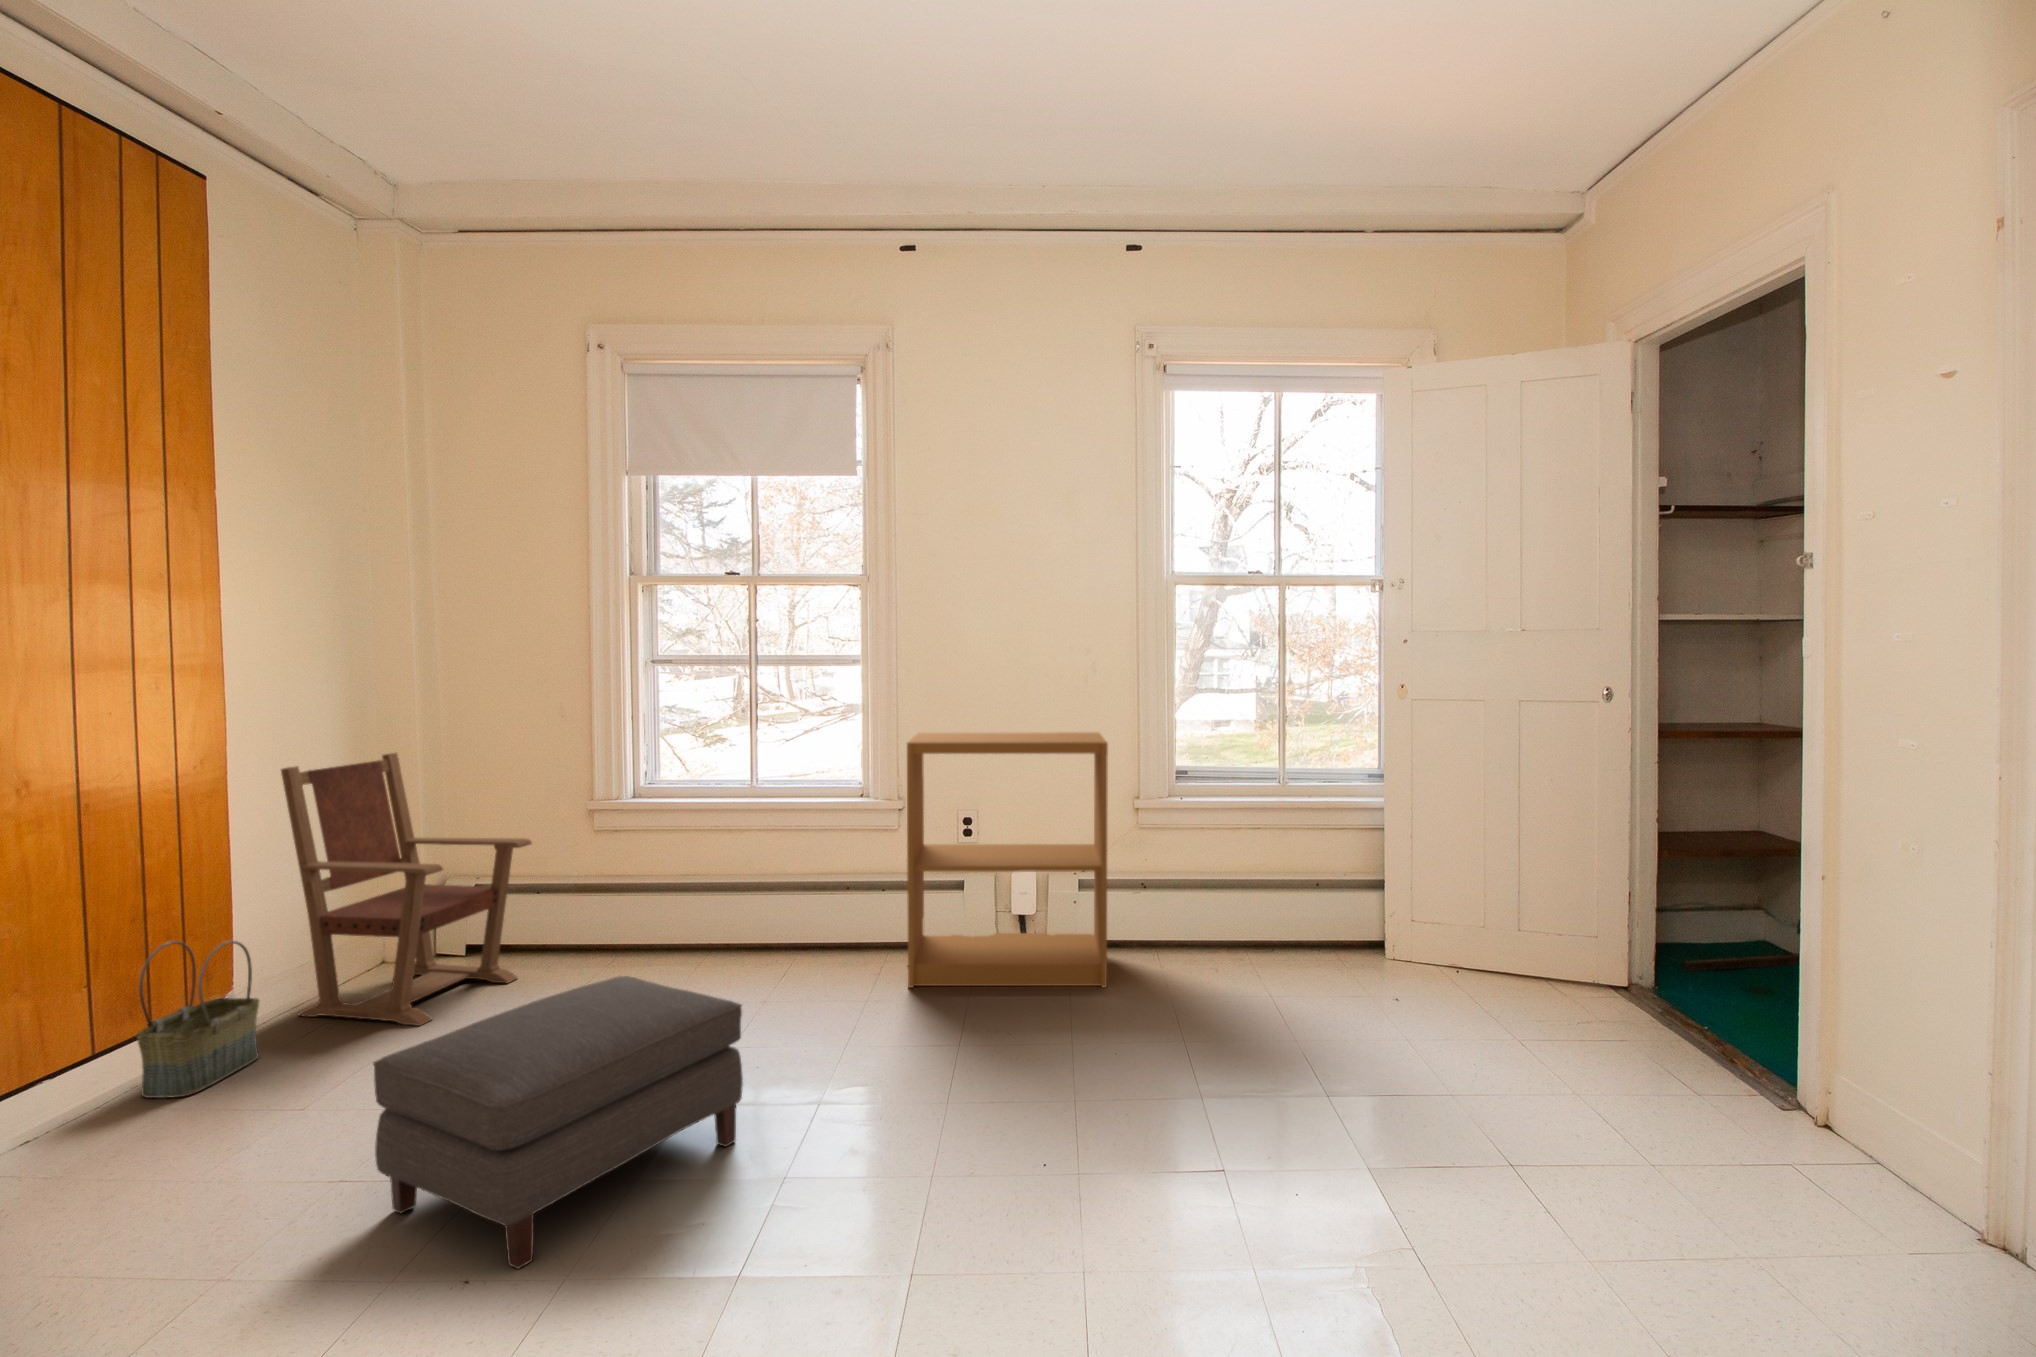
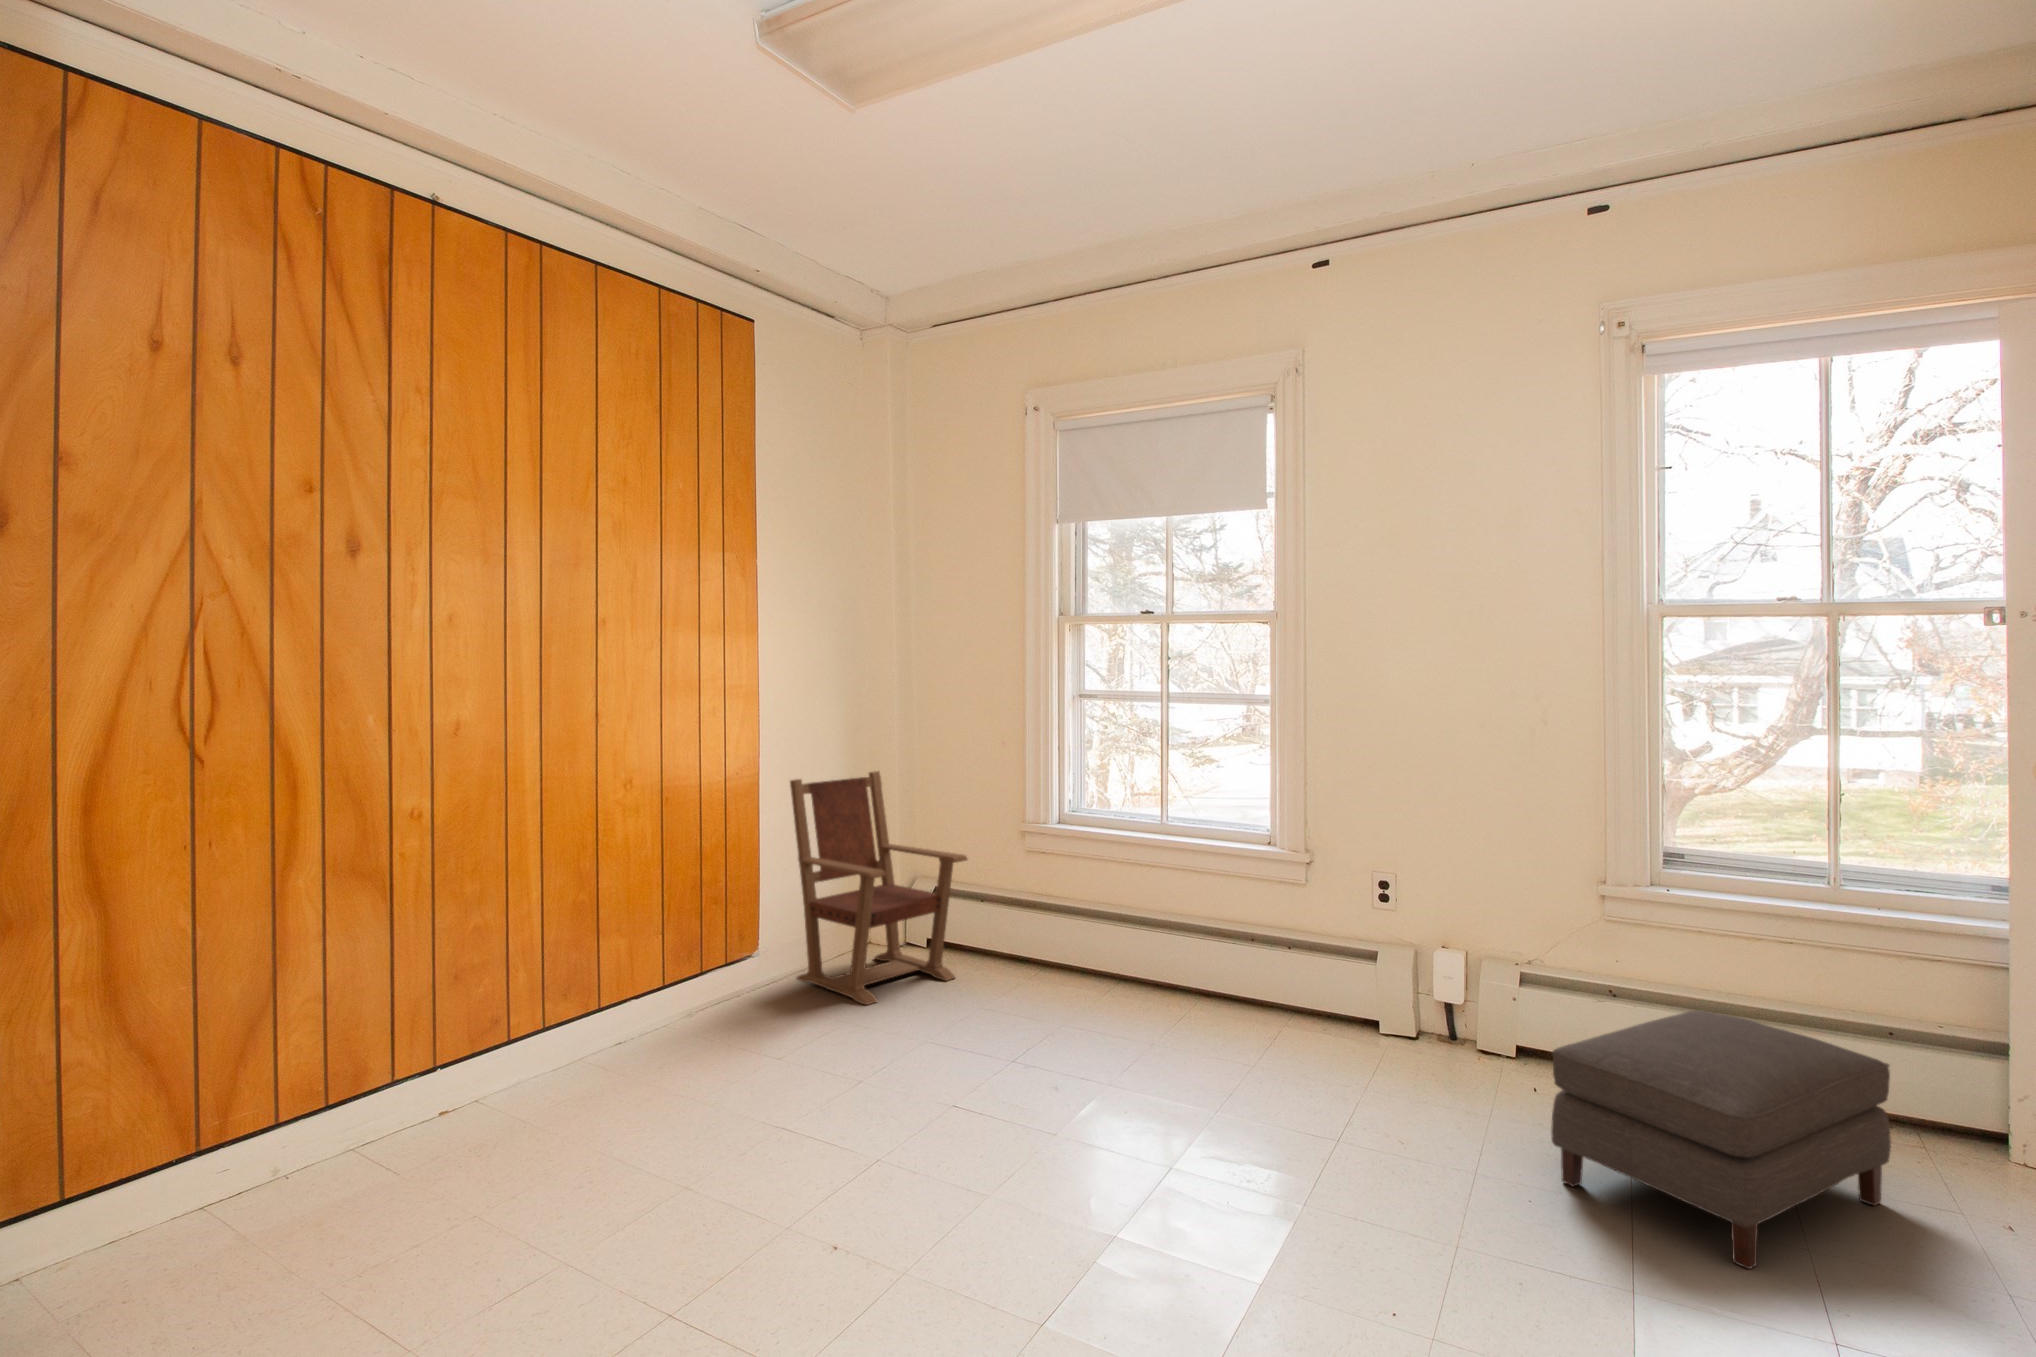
bookshelf: present [907,732,1108,988] -> none [1290,783,1545,1109]
basket: present [137,941,260,1098] -> none [676,908,758,1028]
ottoman: present [373,976,743,1269] -> present [1551,1010,1891,1269]

